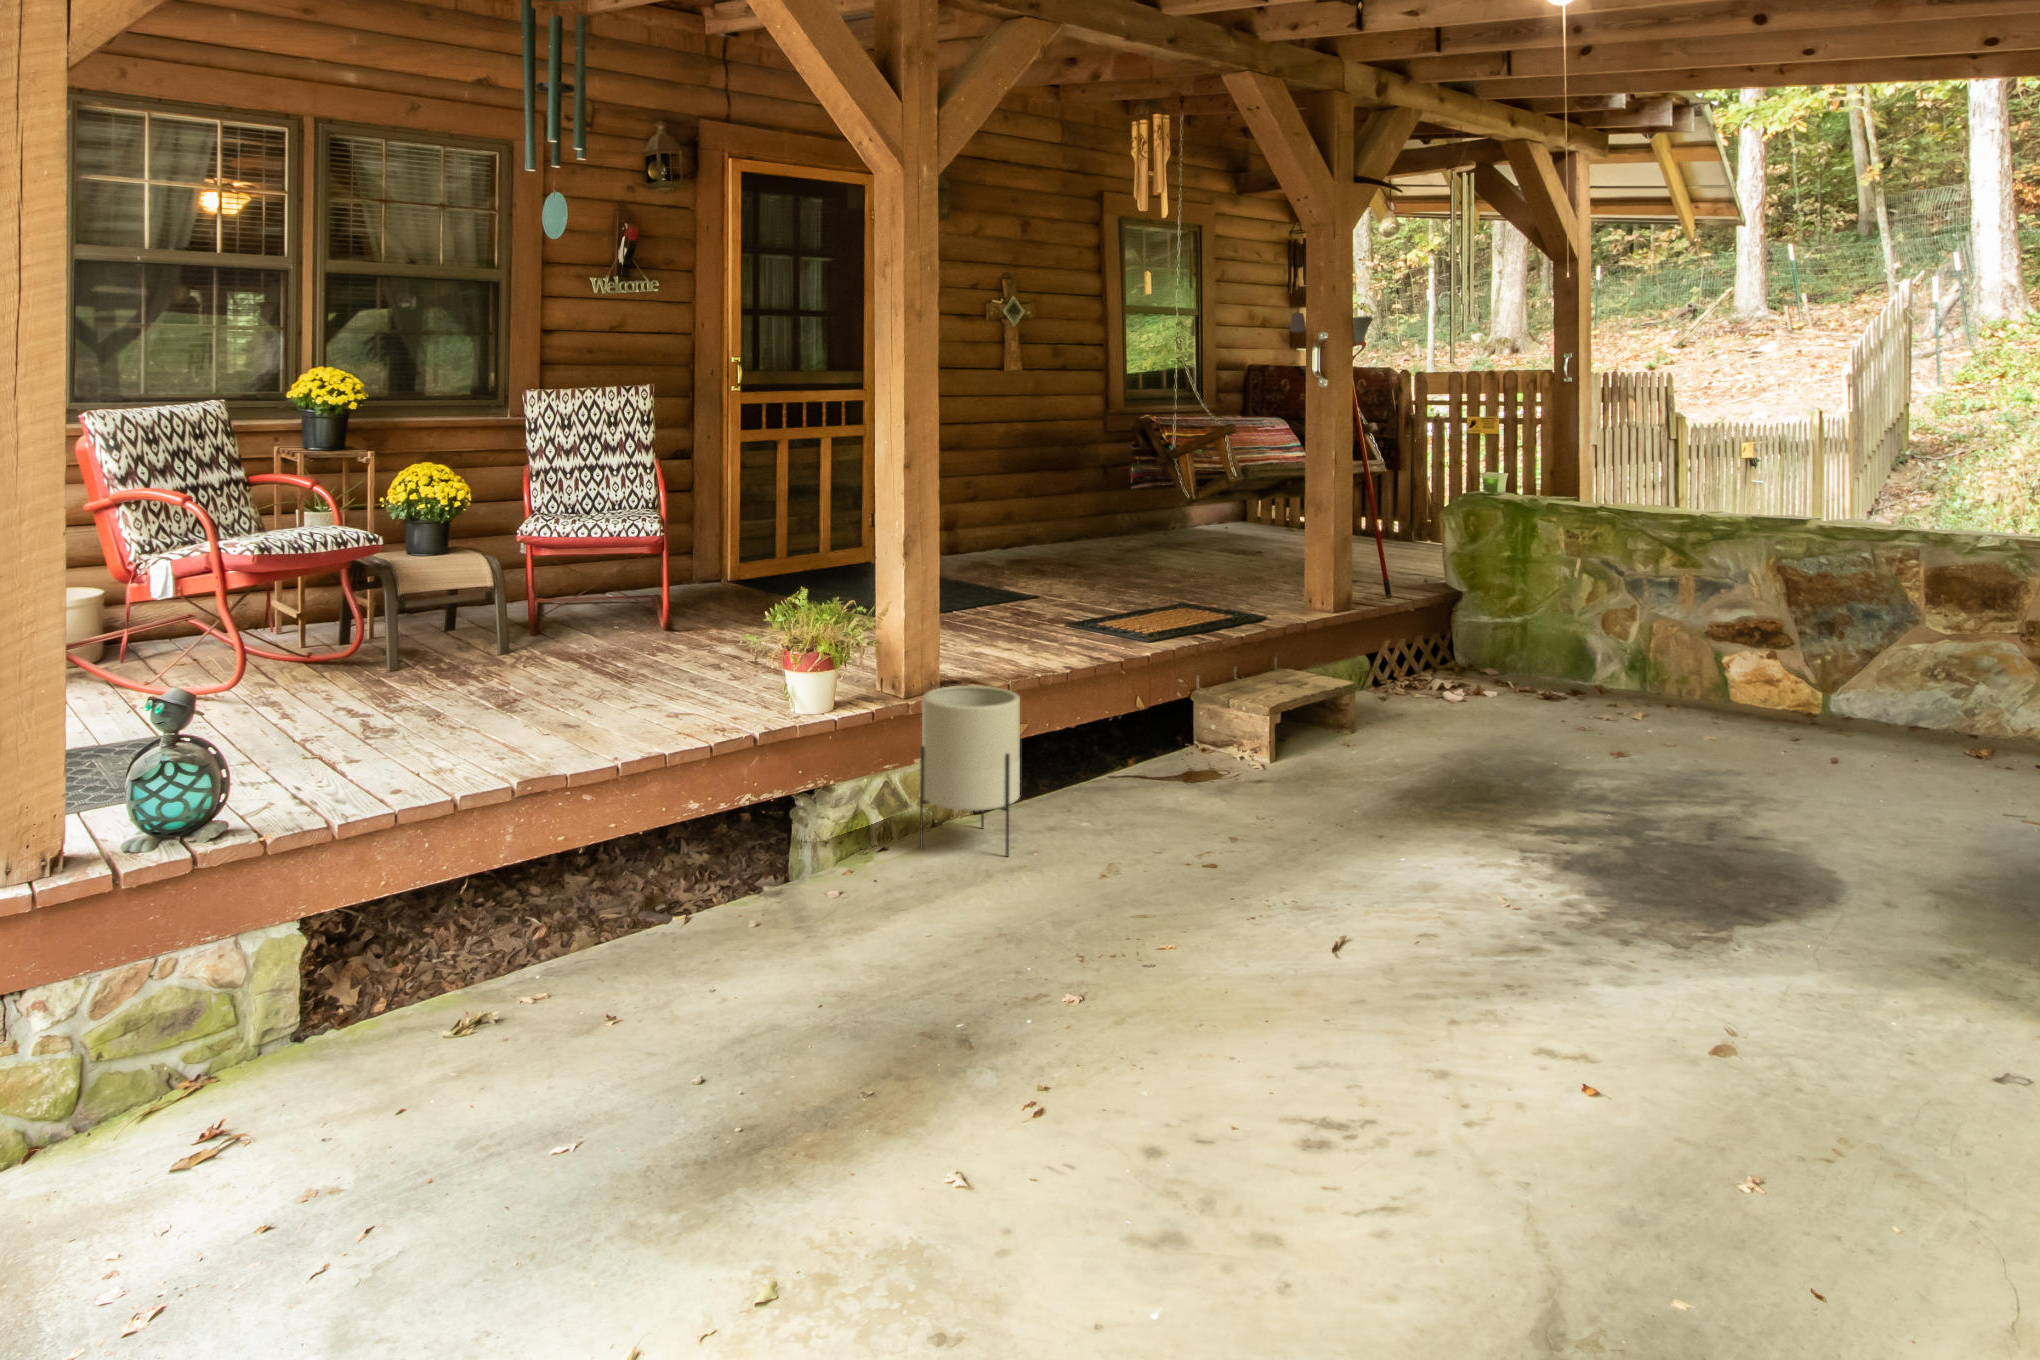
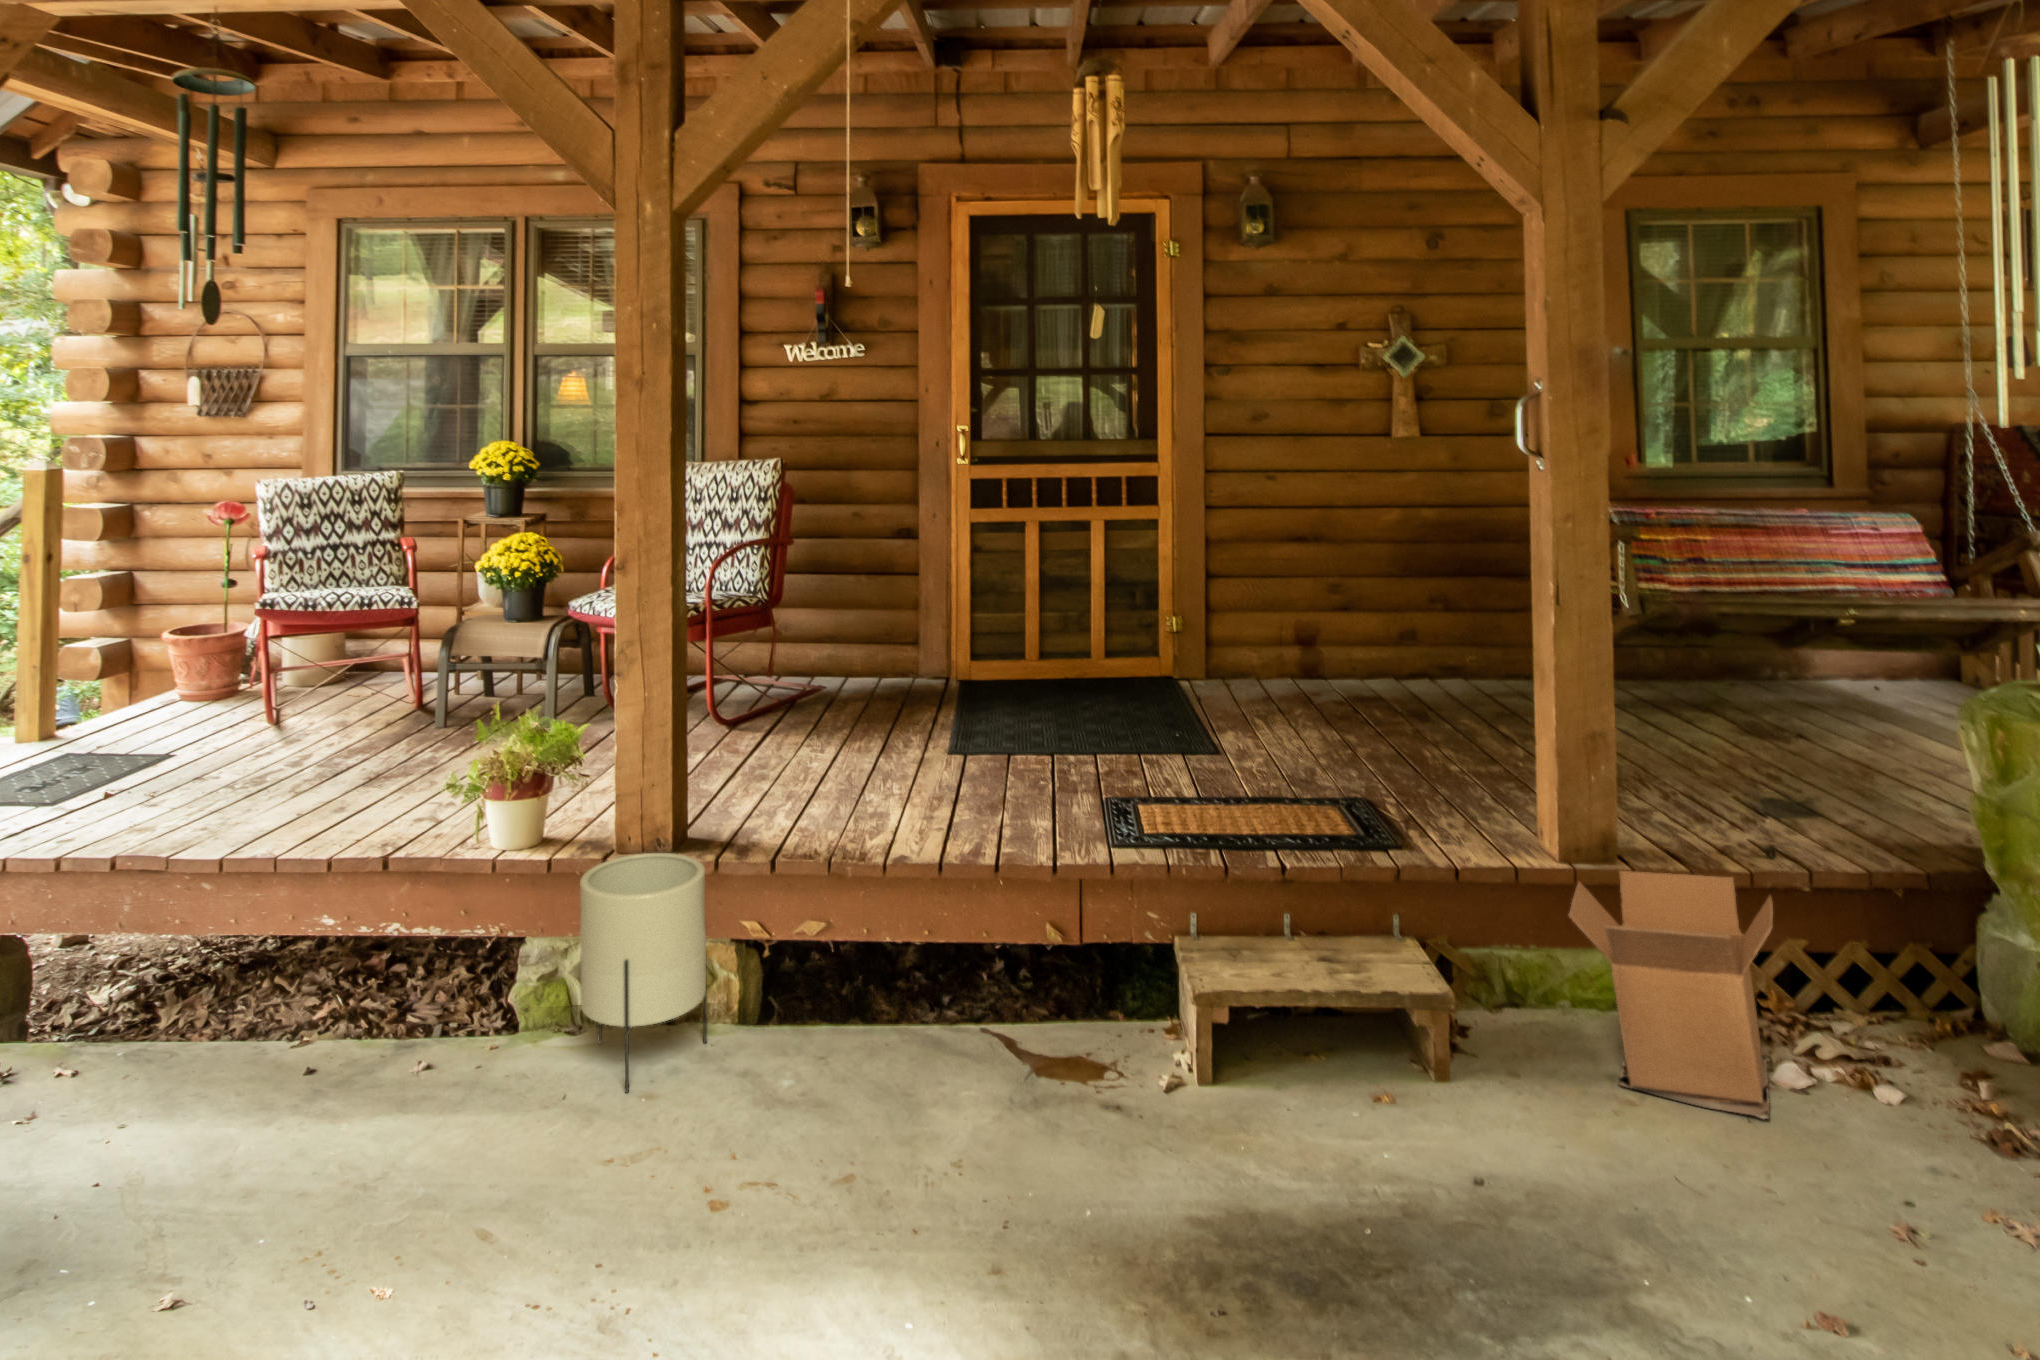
cardboard box: none [1347,604,1468,719] -> present [1568,871,1773,1119]

